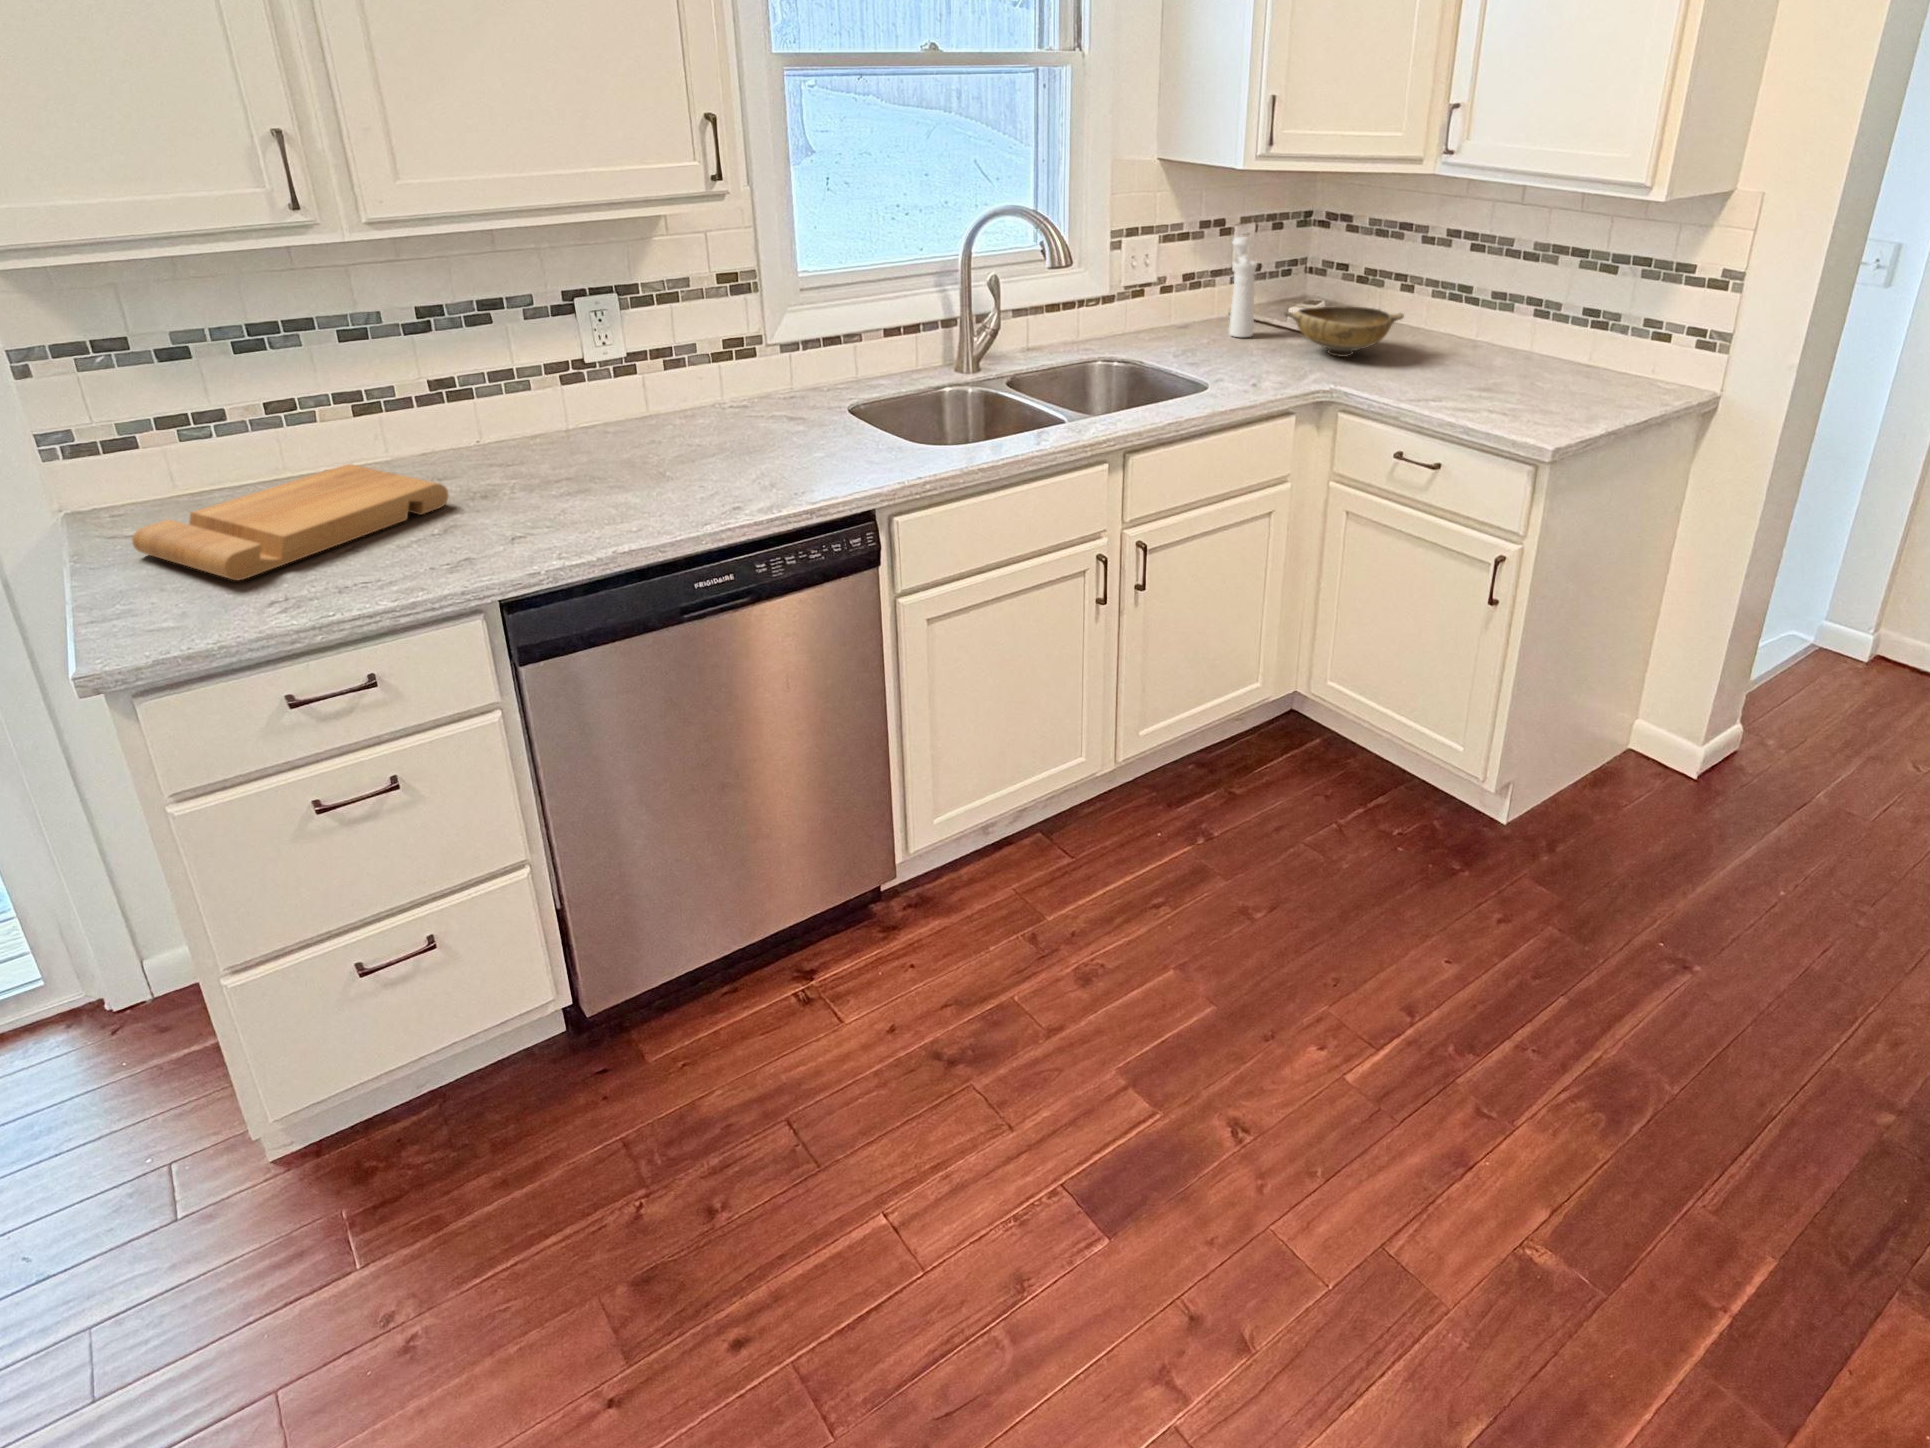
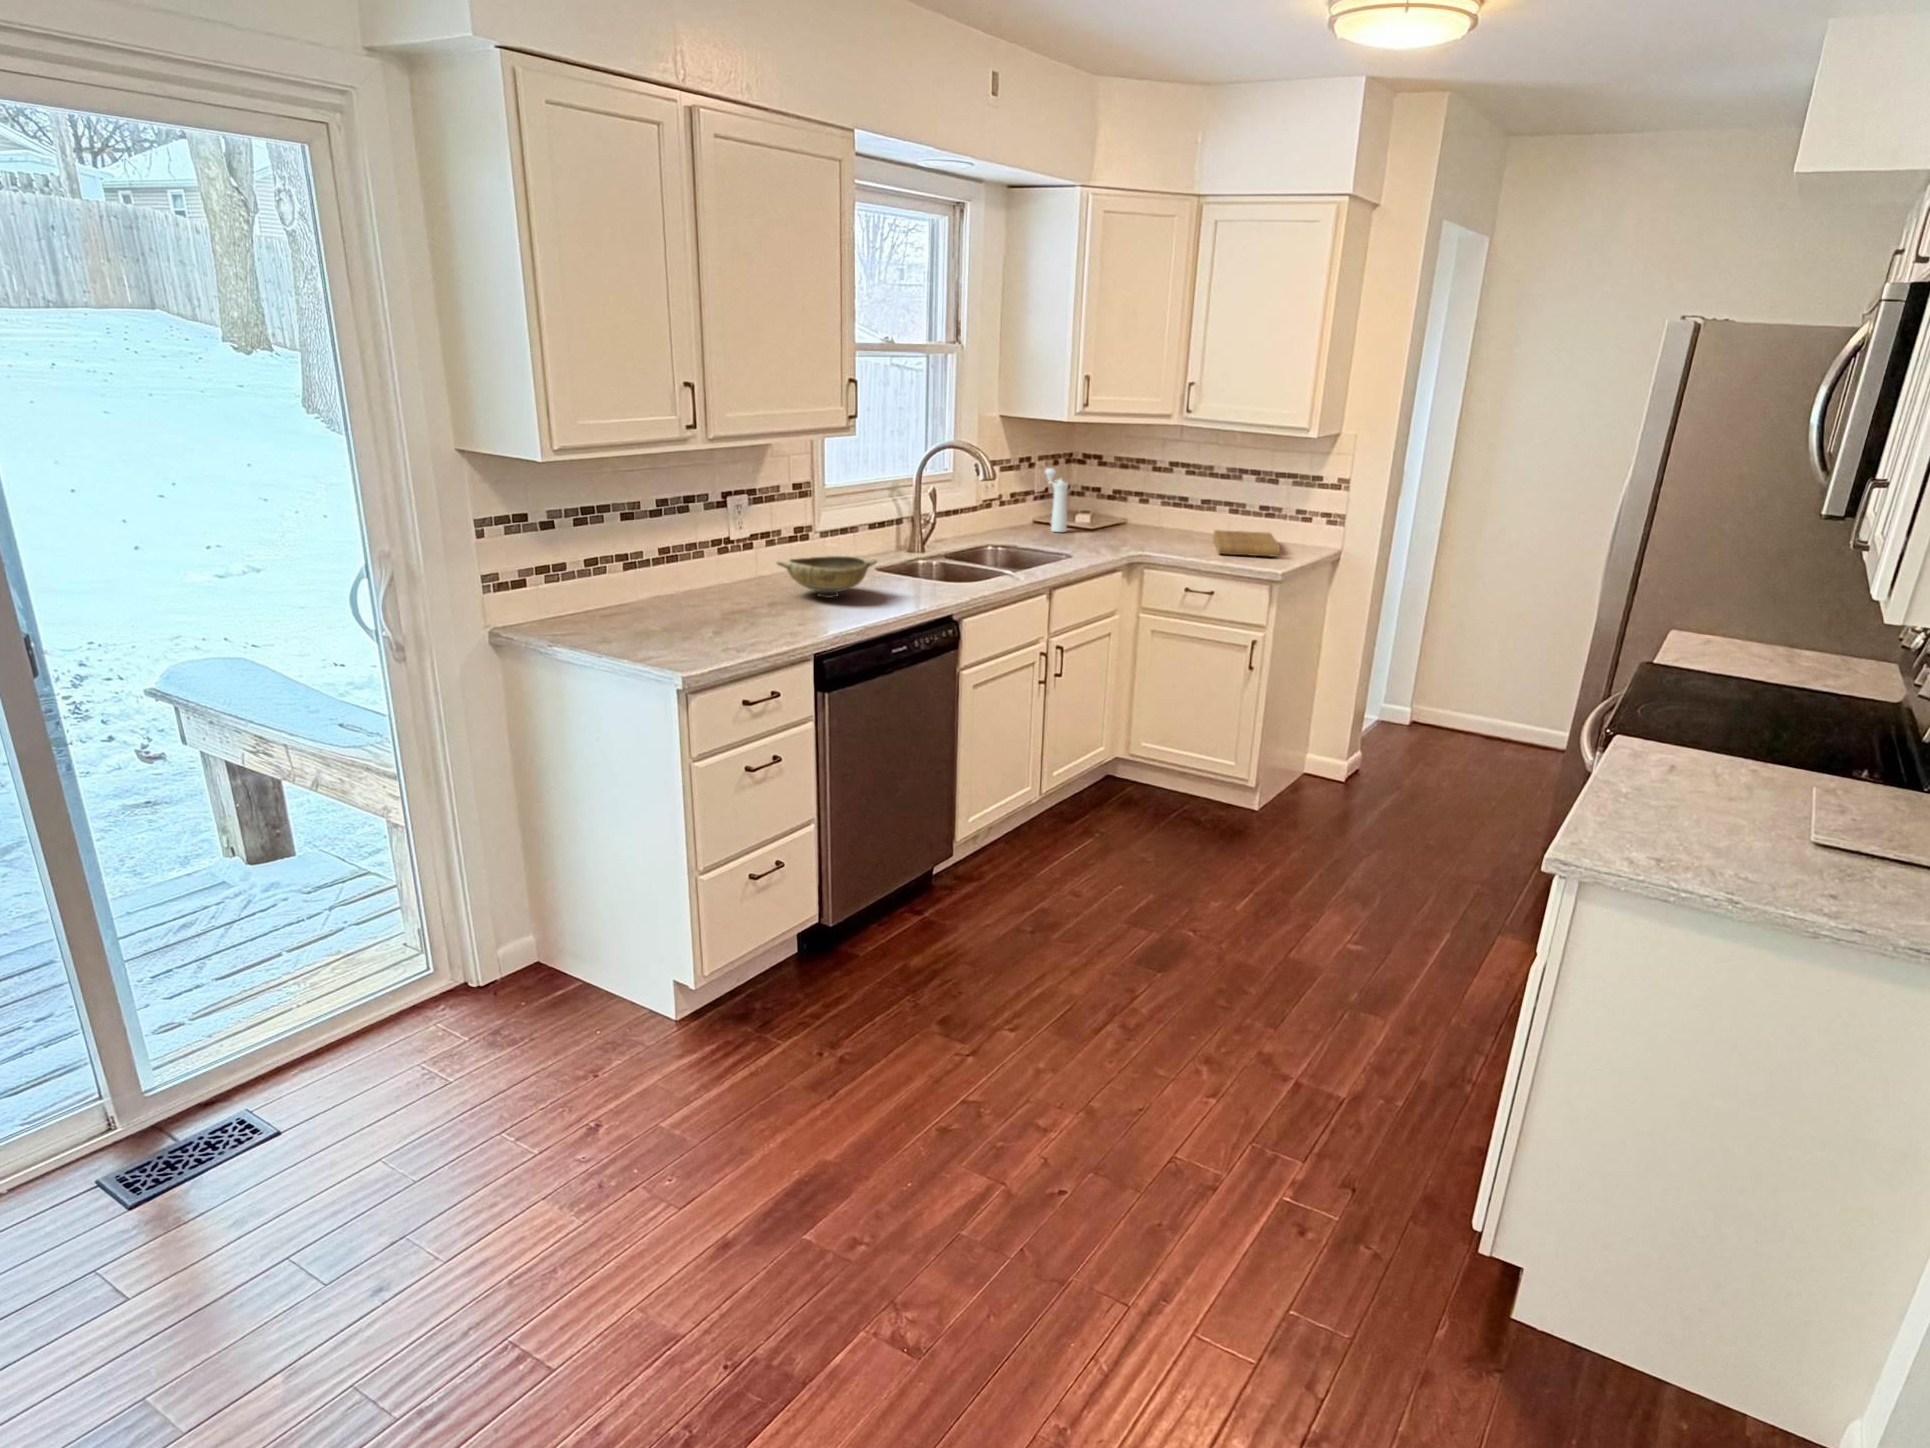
bowl: present [1284,306,1404,357] -> present [777,556,877,598]
cutting board: present [132,464,448,580] -> present [1213,530,1280,557]

